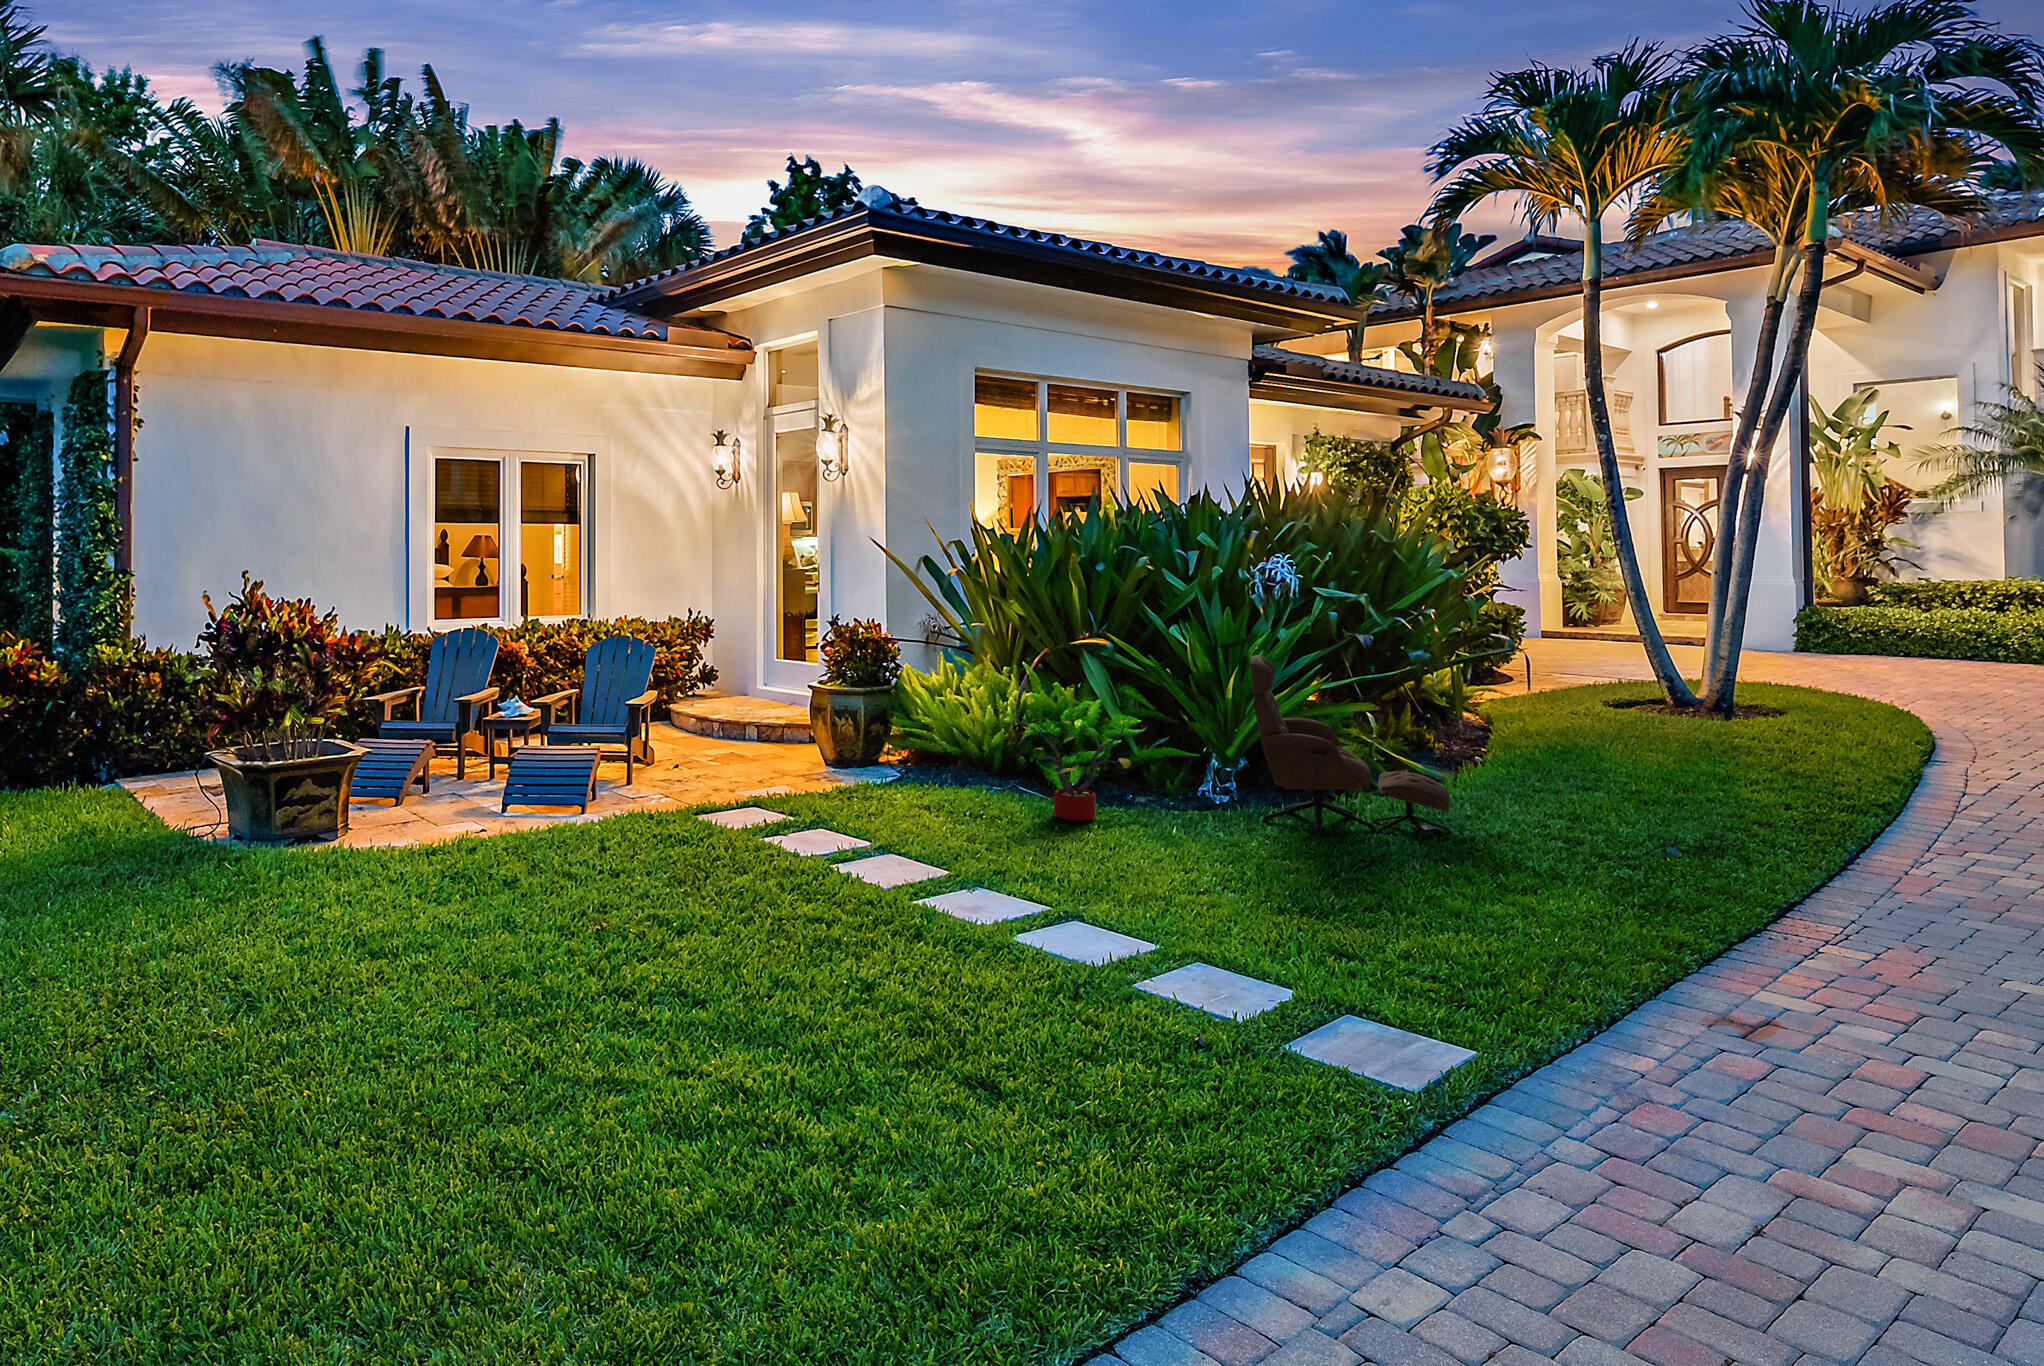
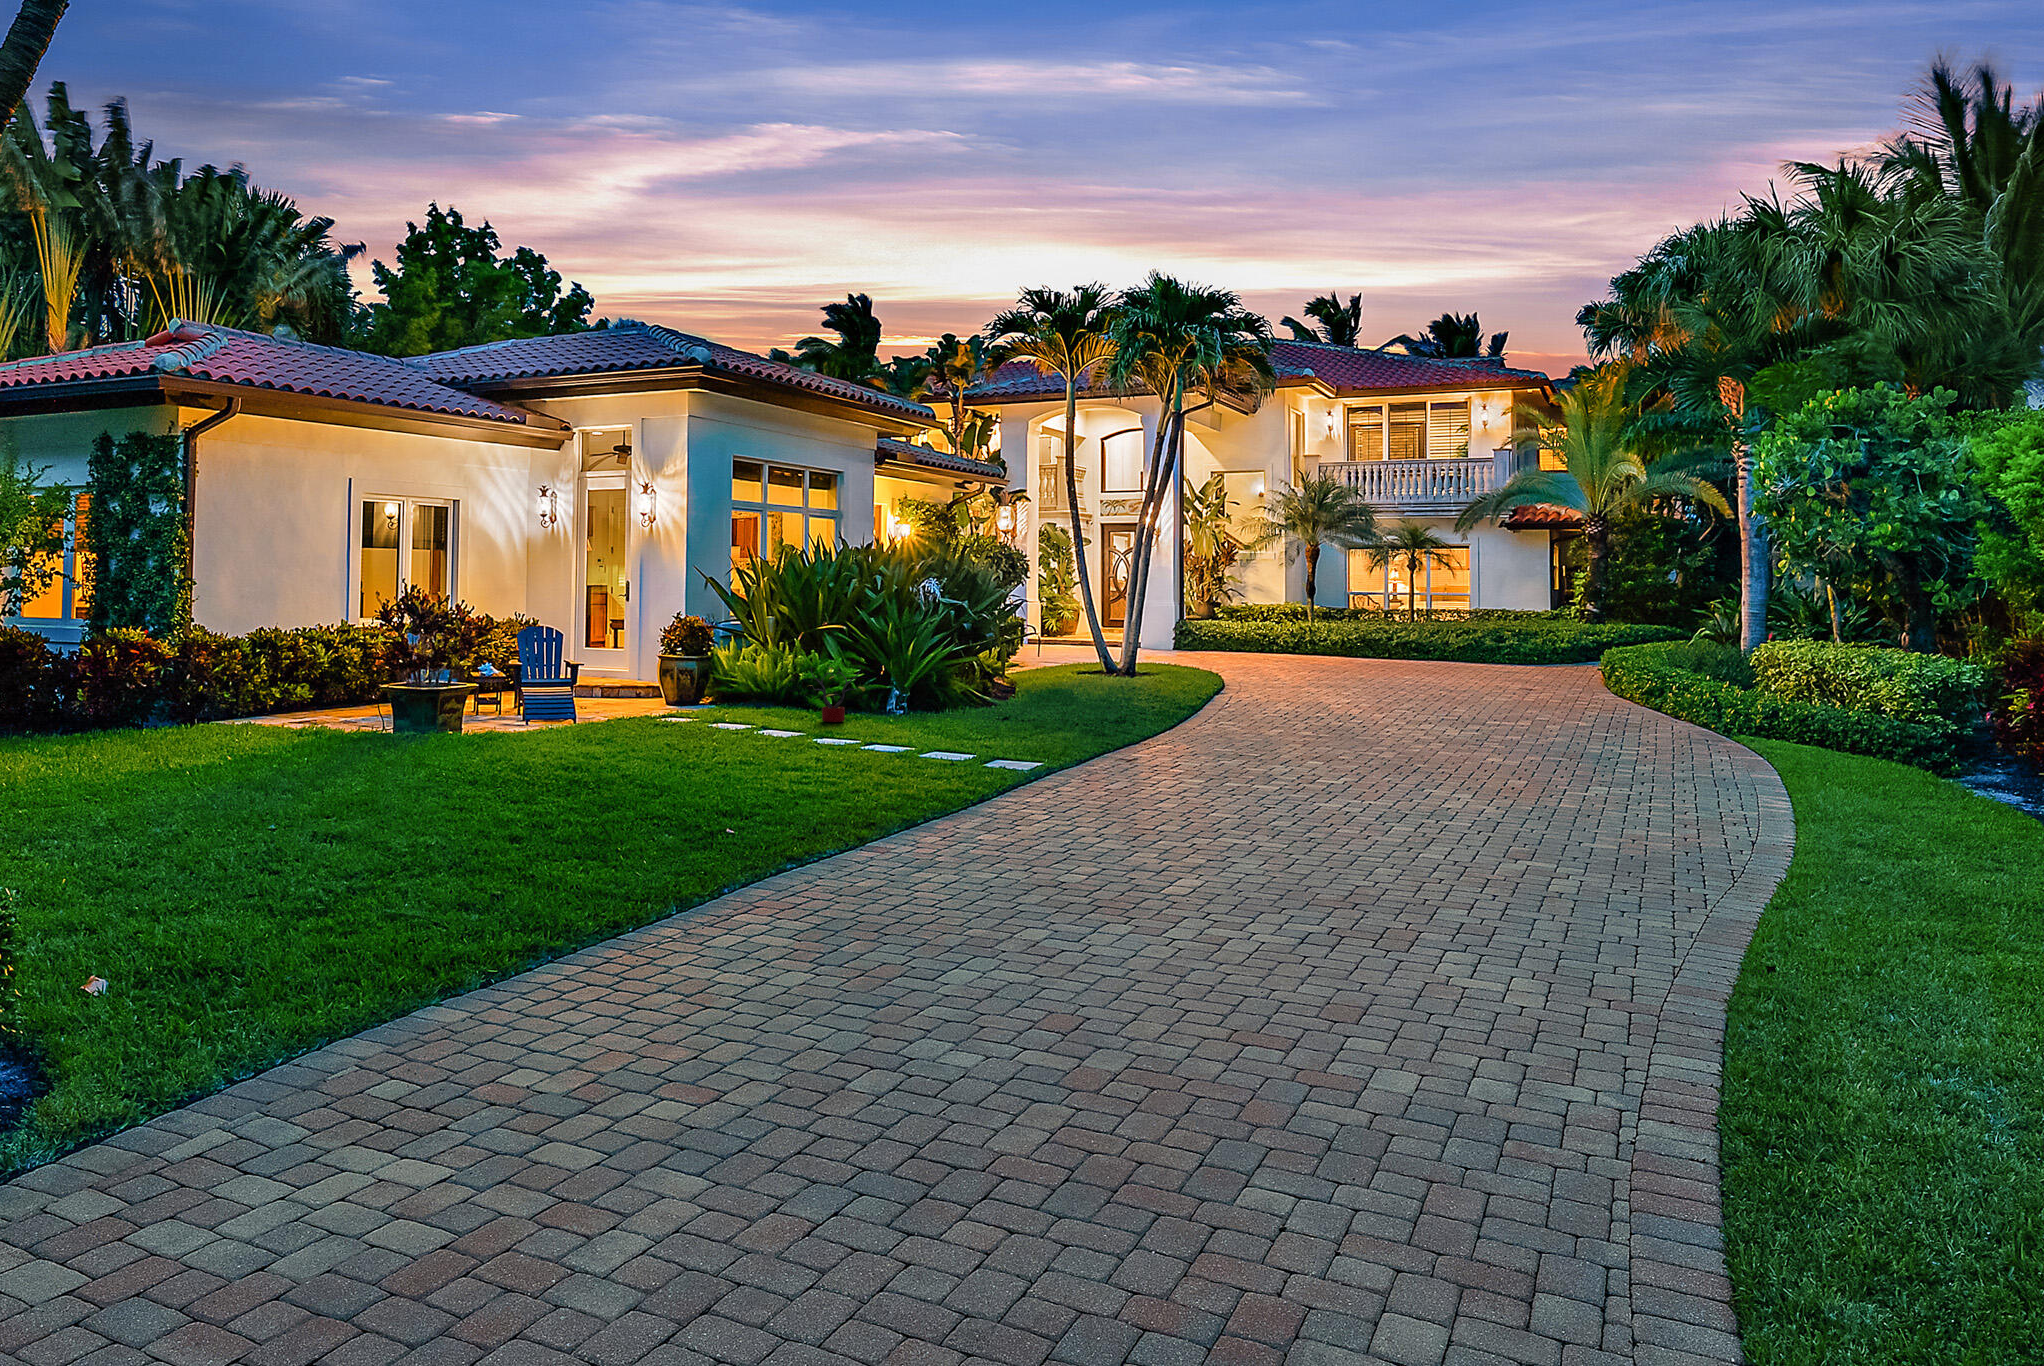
lounge chair: present [1250,655,1451,838] -> none [920,631,1017,721]

